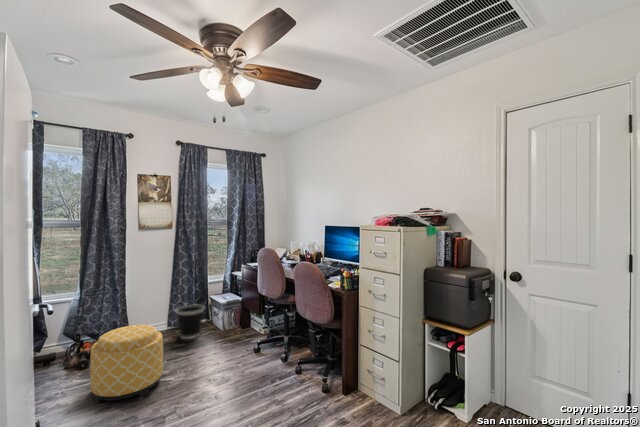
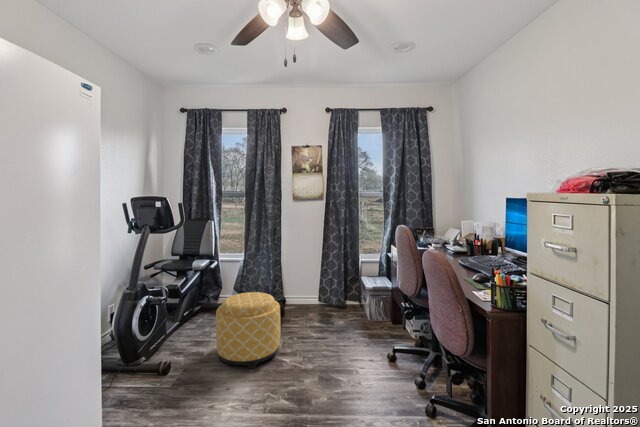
wastebasket: present [176,305,205,339] -> none [320,283,350,320]

